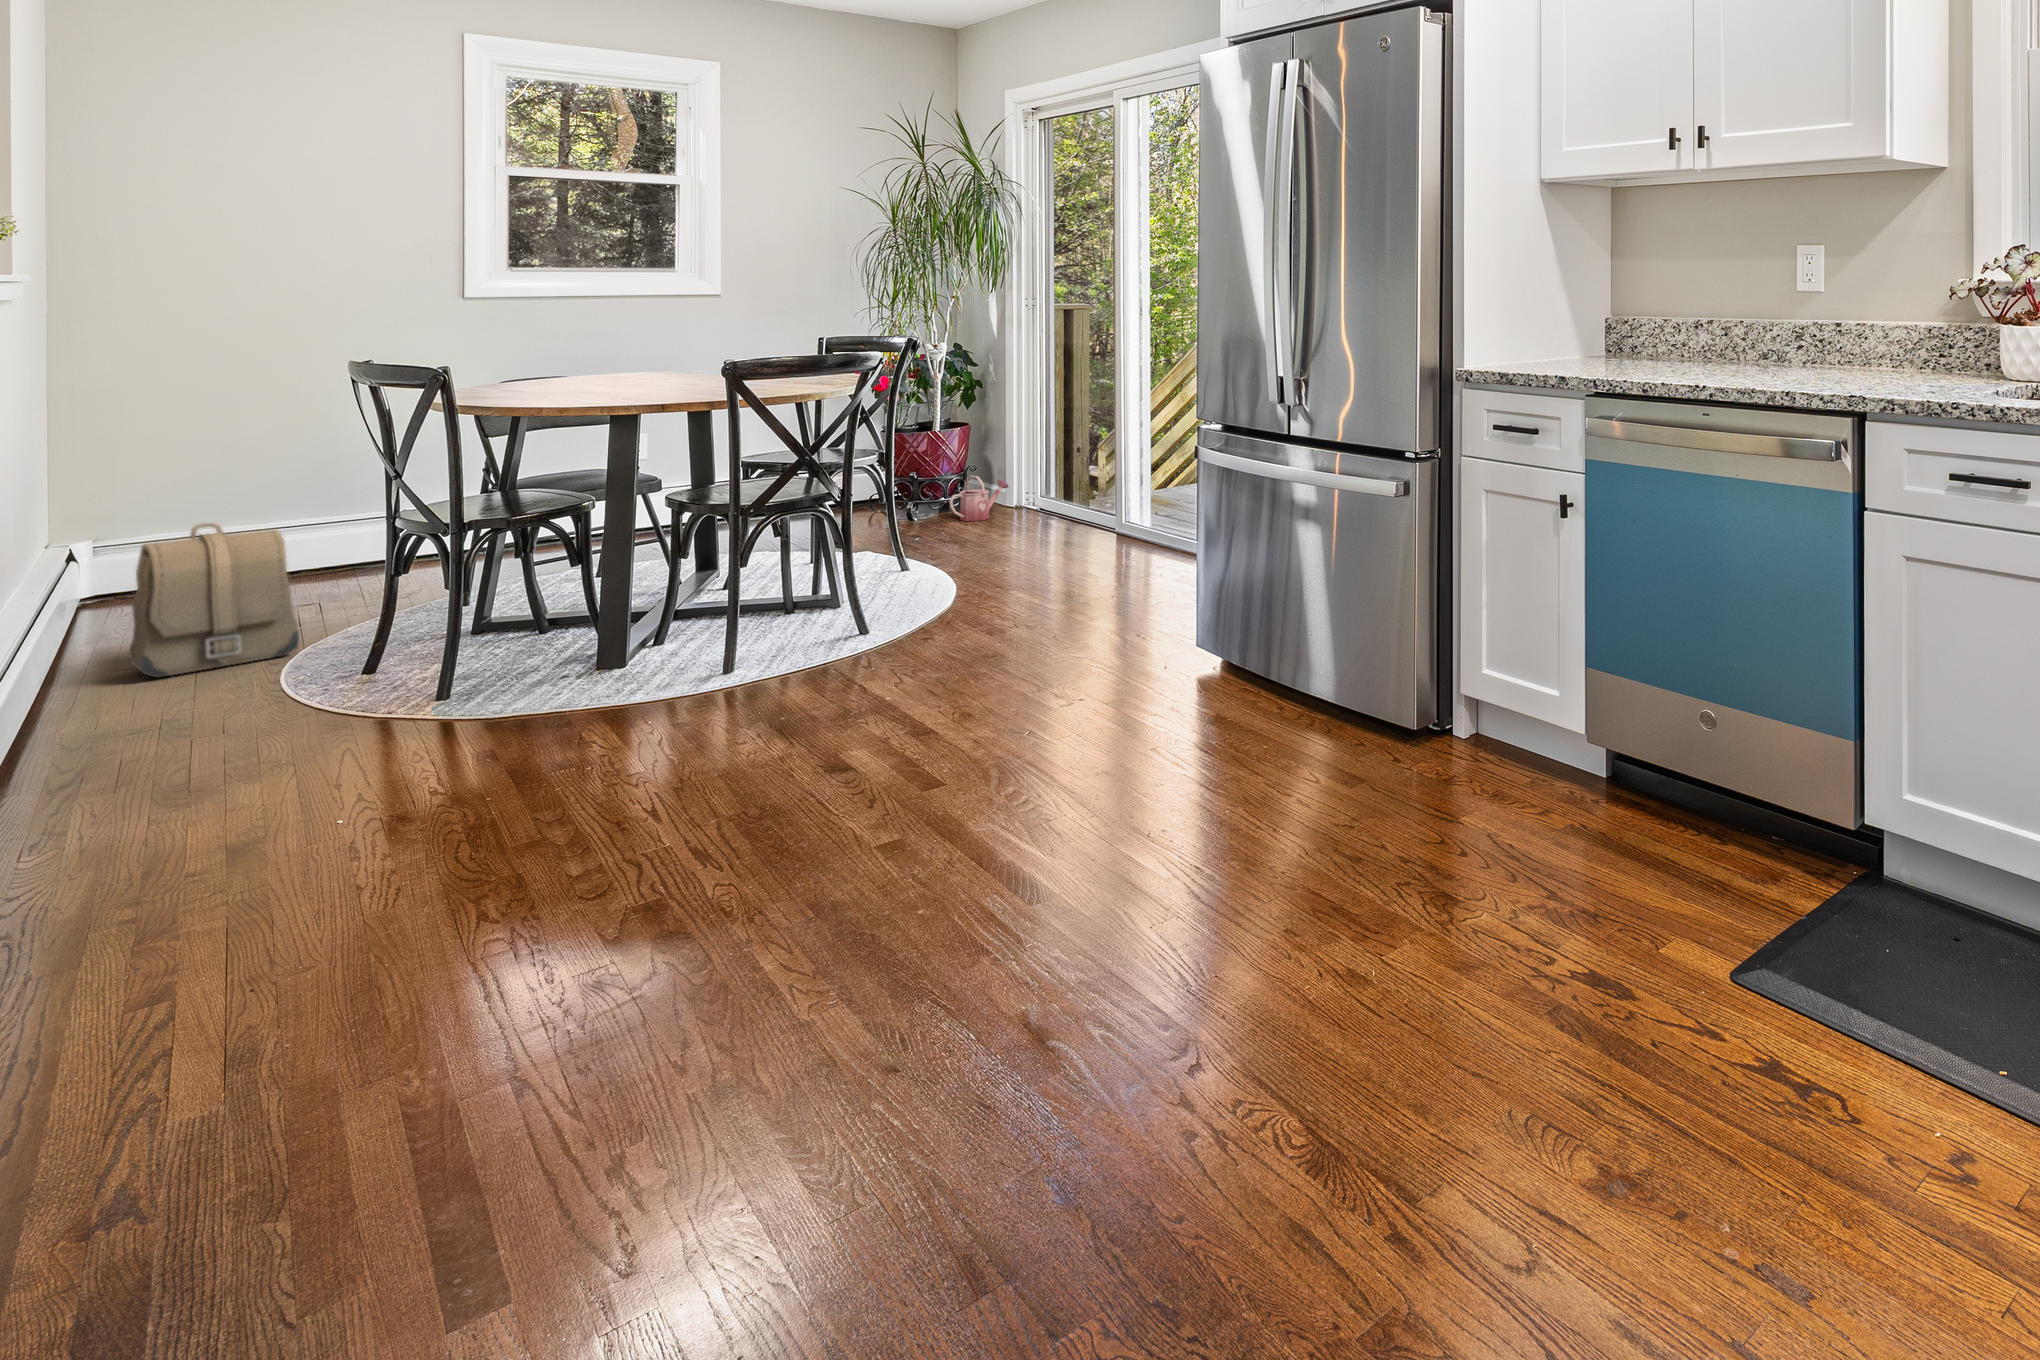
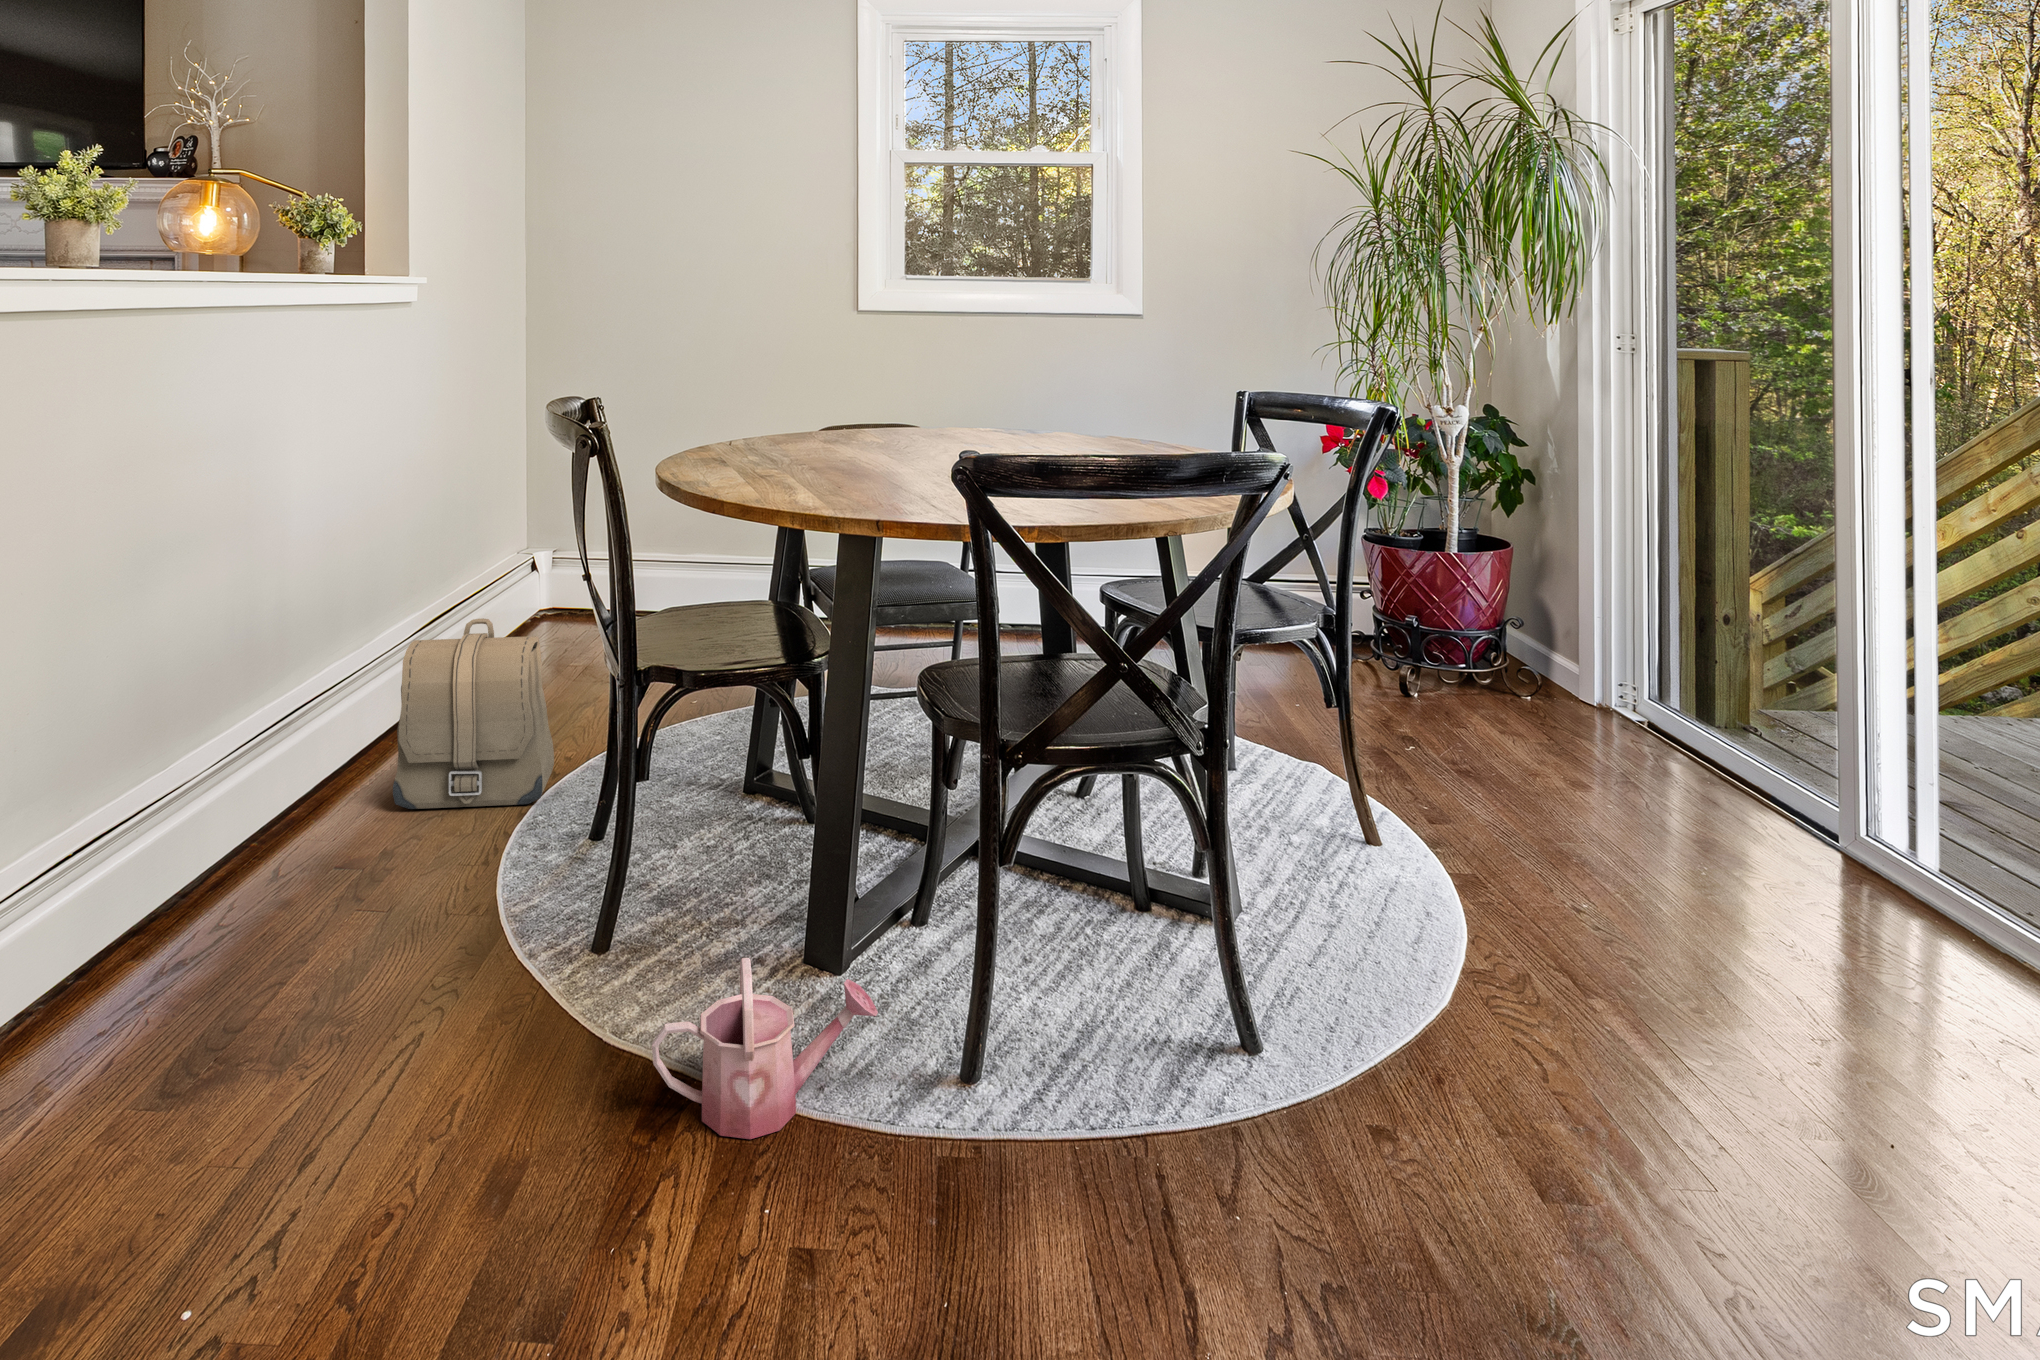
watering can: present [950,475,1009,521] -> present [652,958,878,1139]

